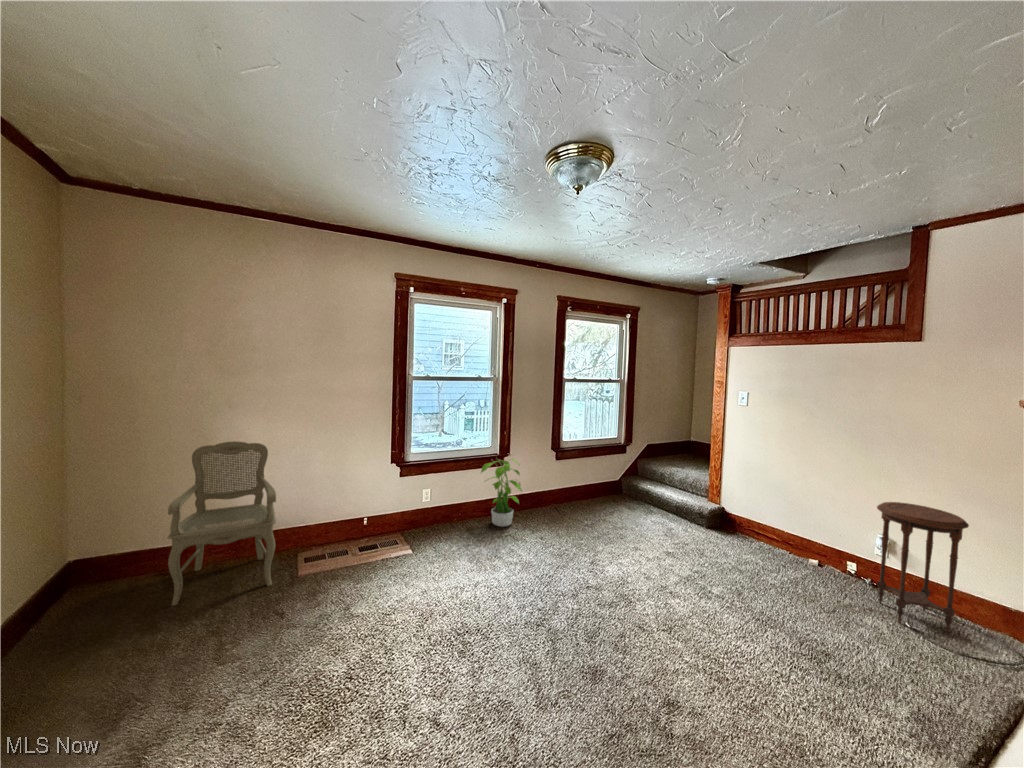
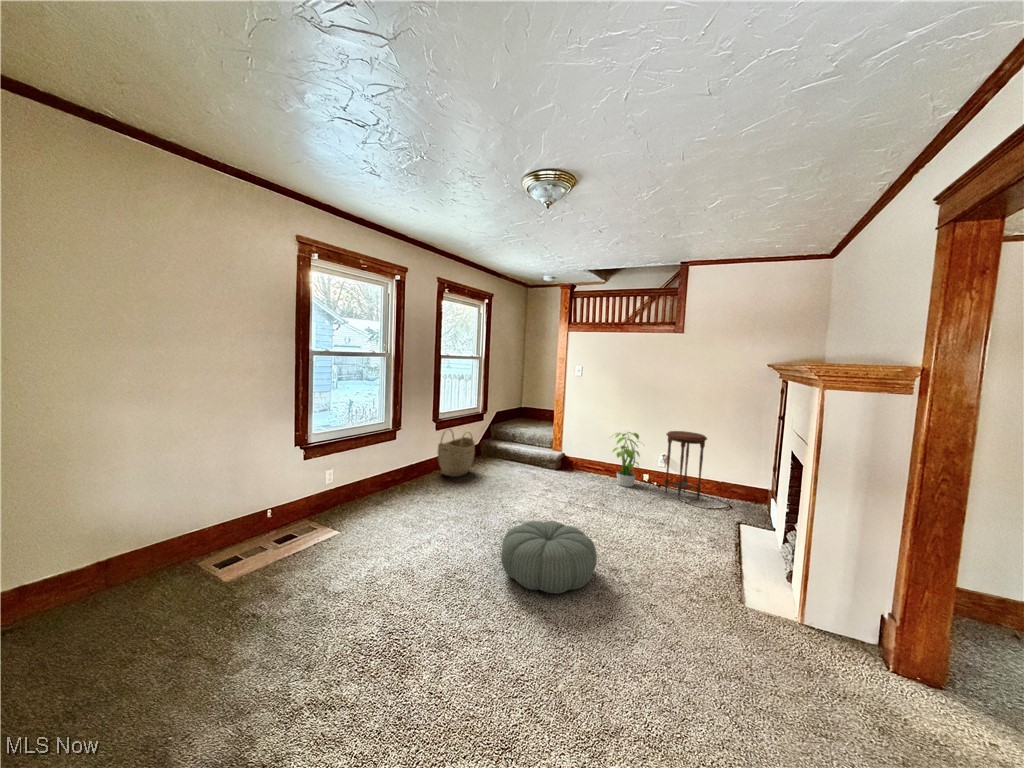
armchair: present [168,441,276,606] -> none [38,435,207,657]
potted plant: present [481,459,522,527] -> present [613,432,640,487]
woven basket: none [555,459,599,515] -> present [438,429,475,477]
pouf: none [506,593,635,713] -> present [501,521,597,593]

